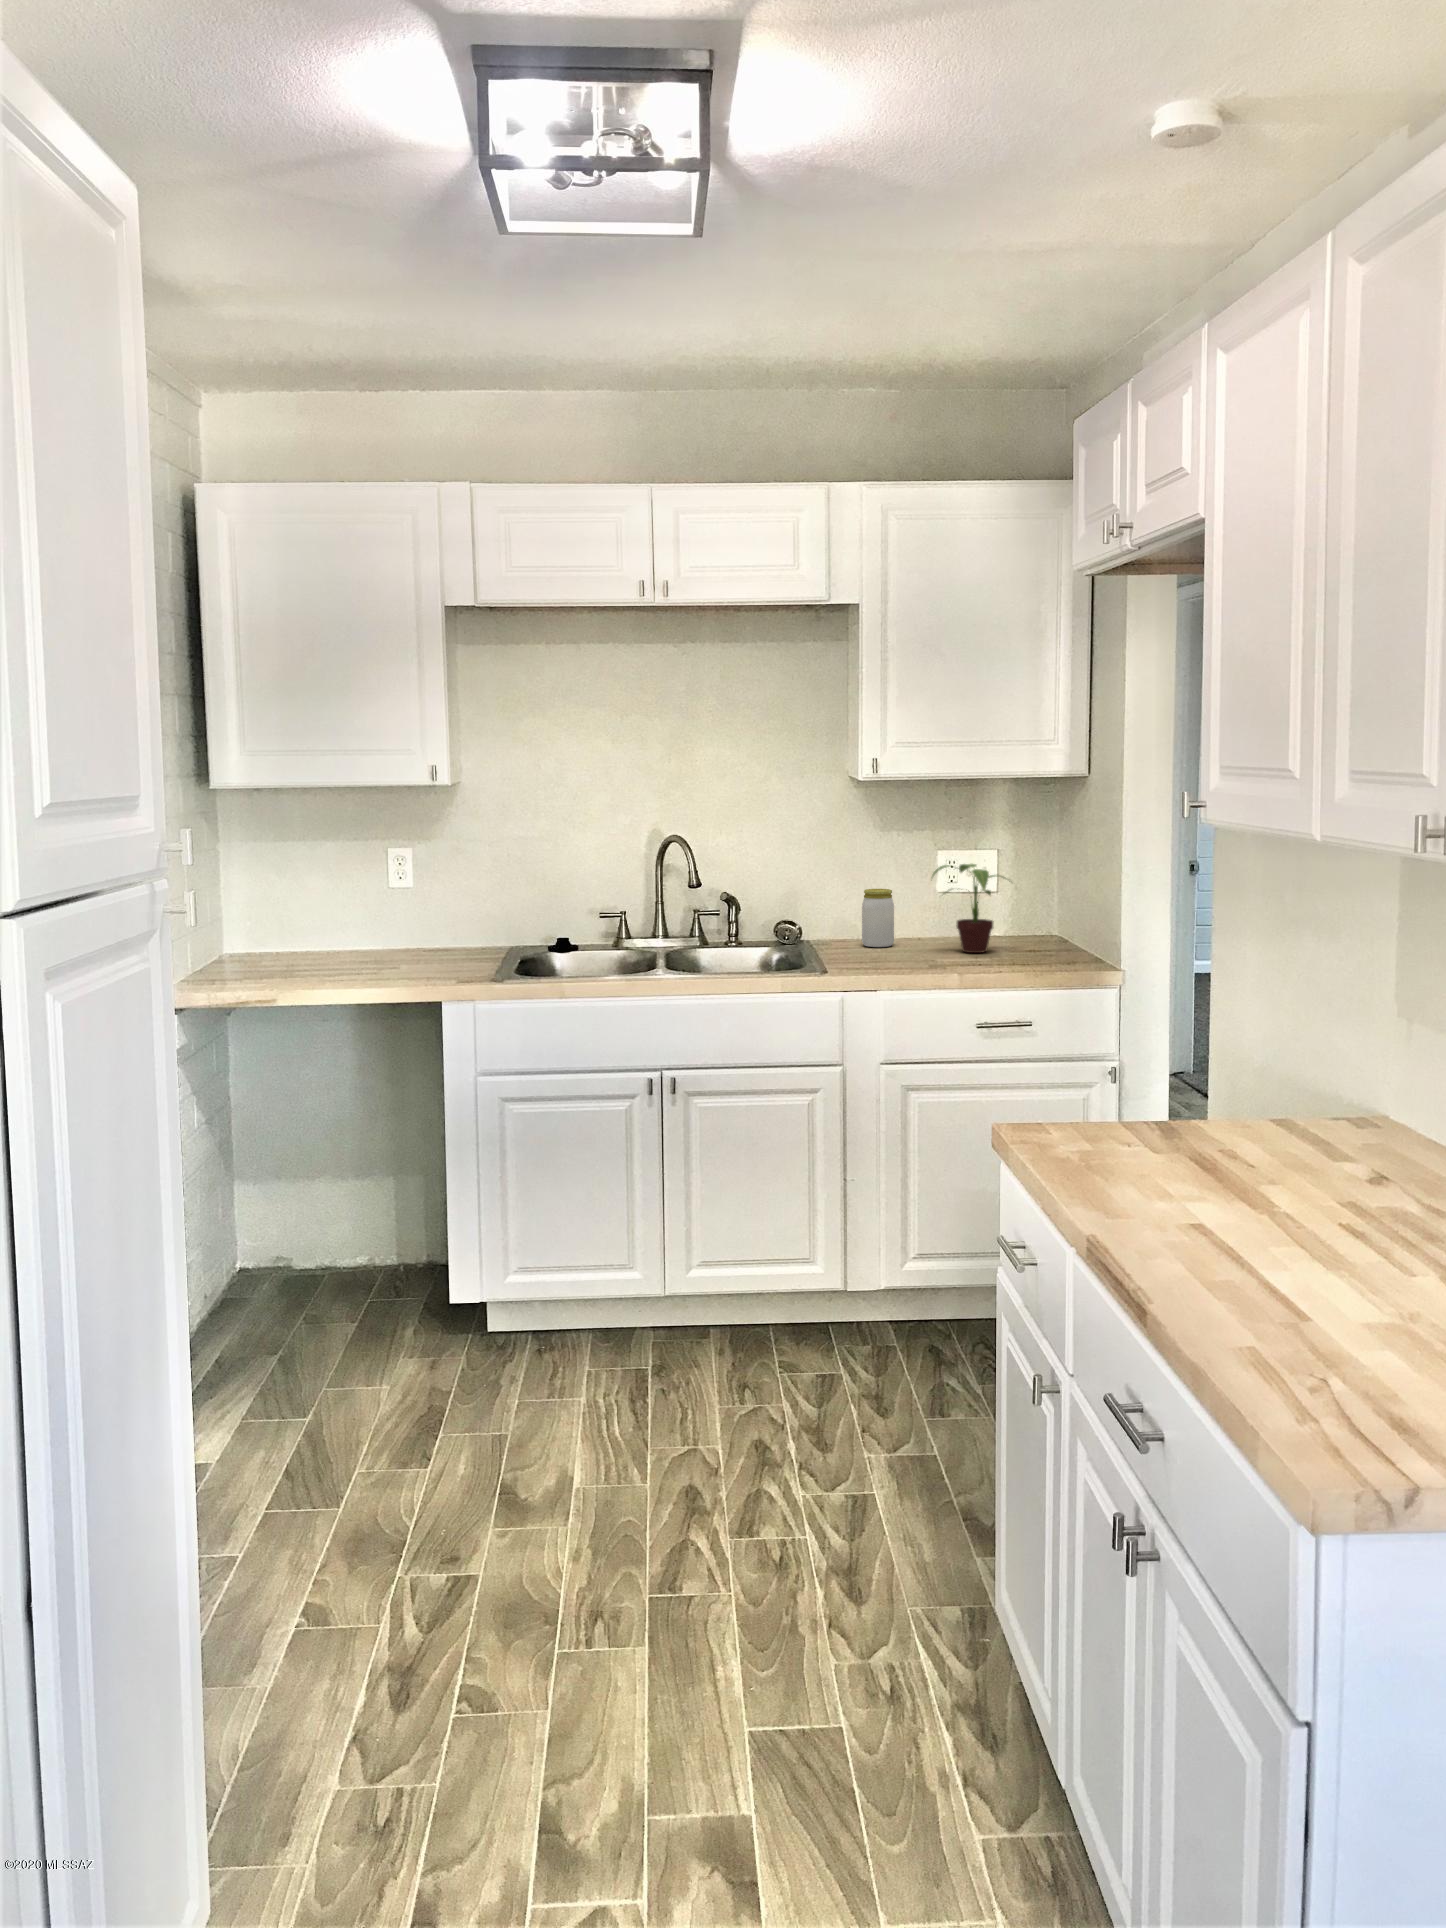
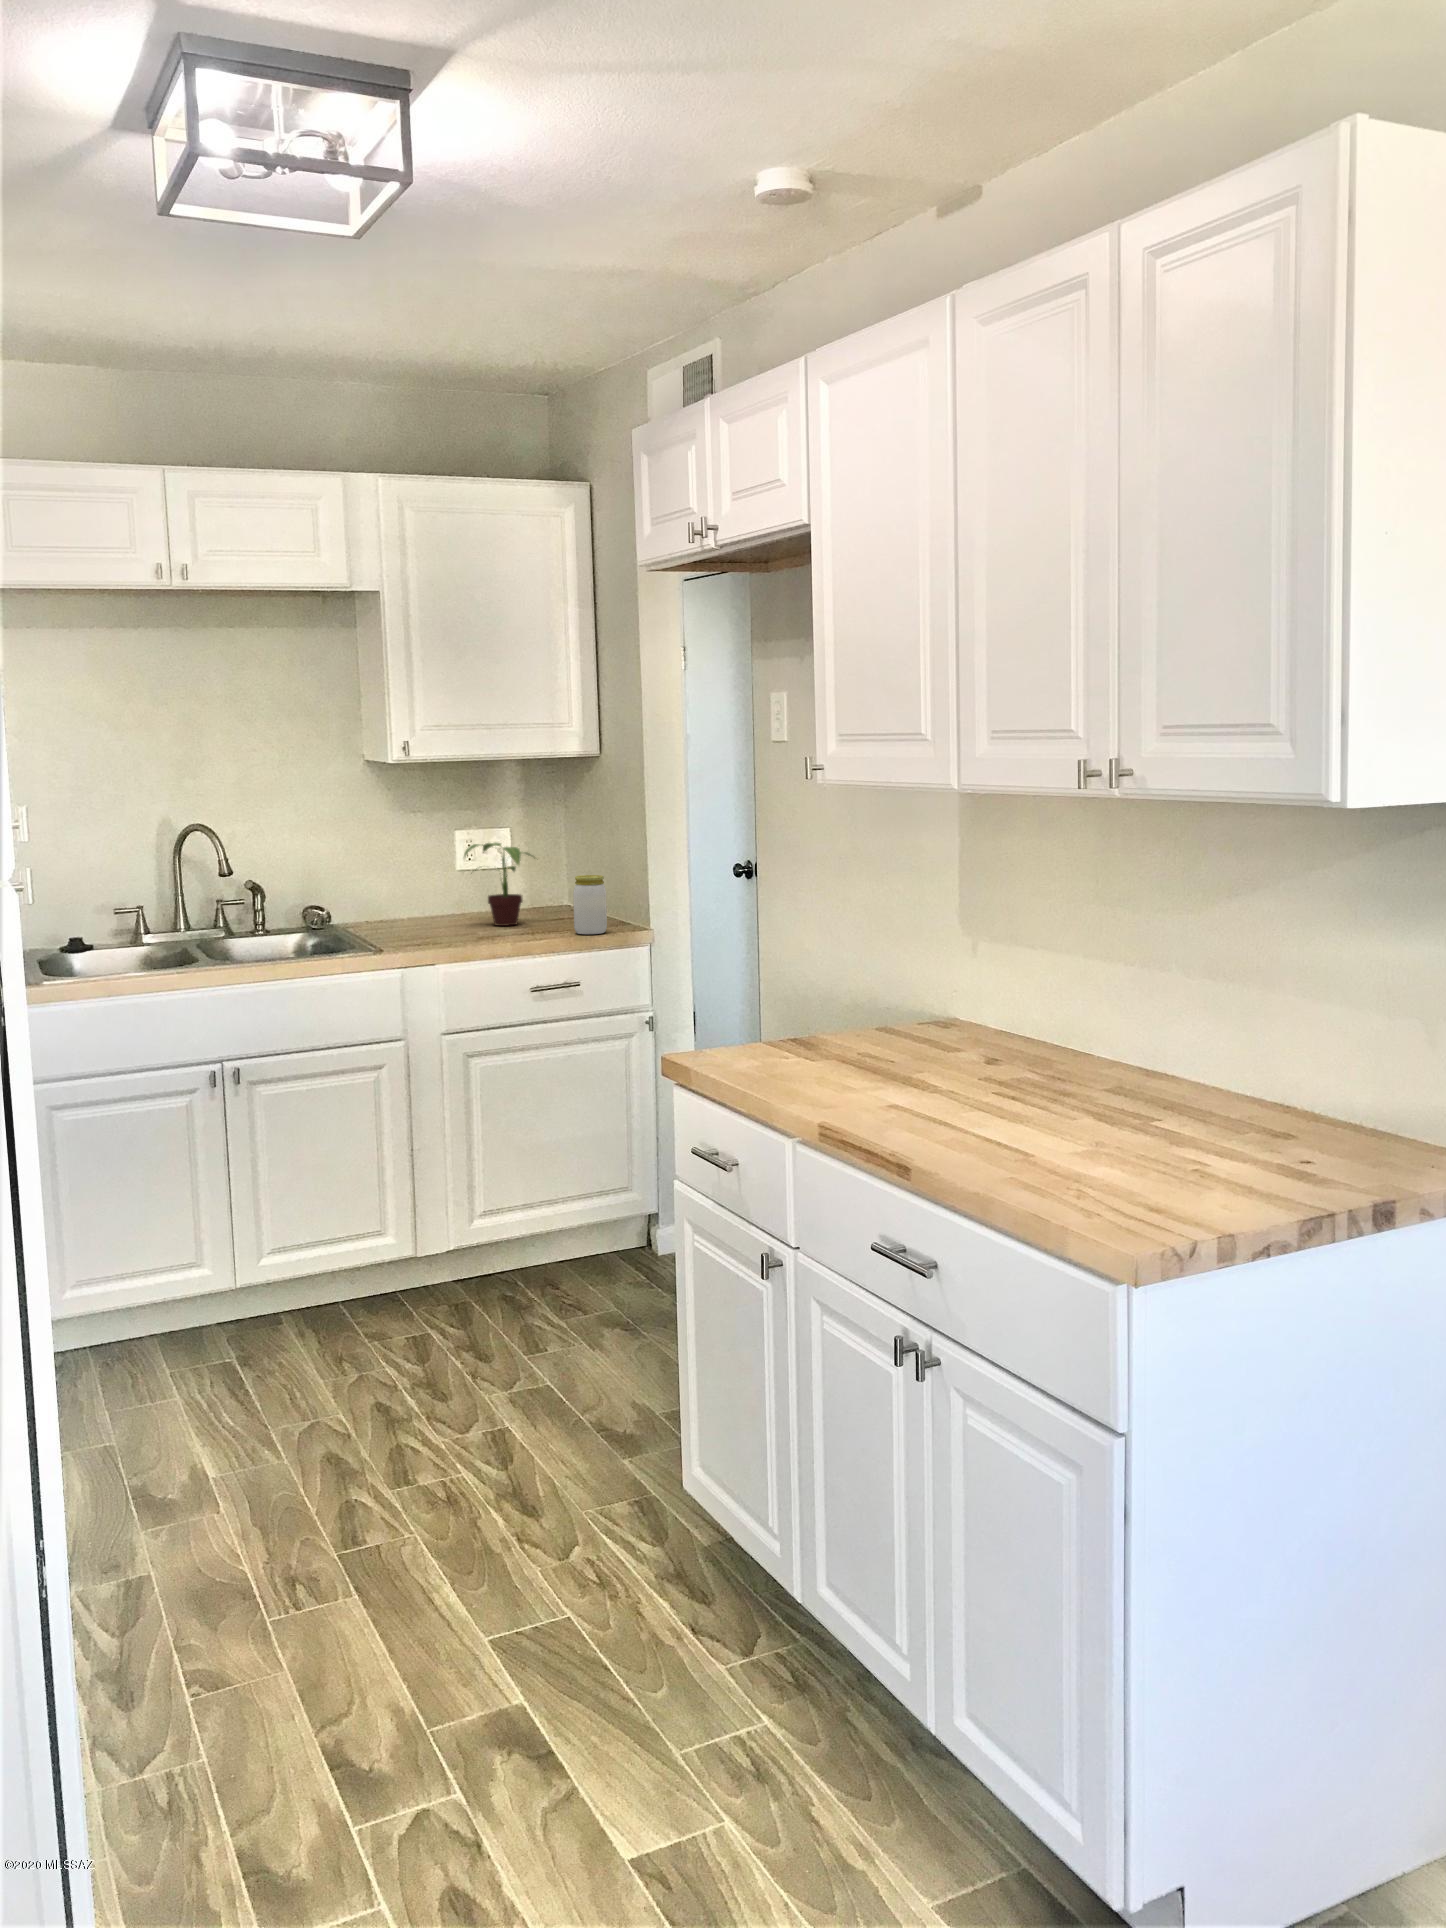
jar: present [862,889,894,947] -> present [573,875,607,934]

